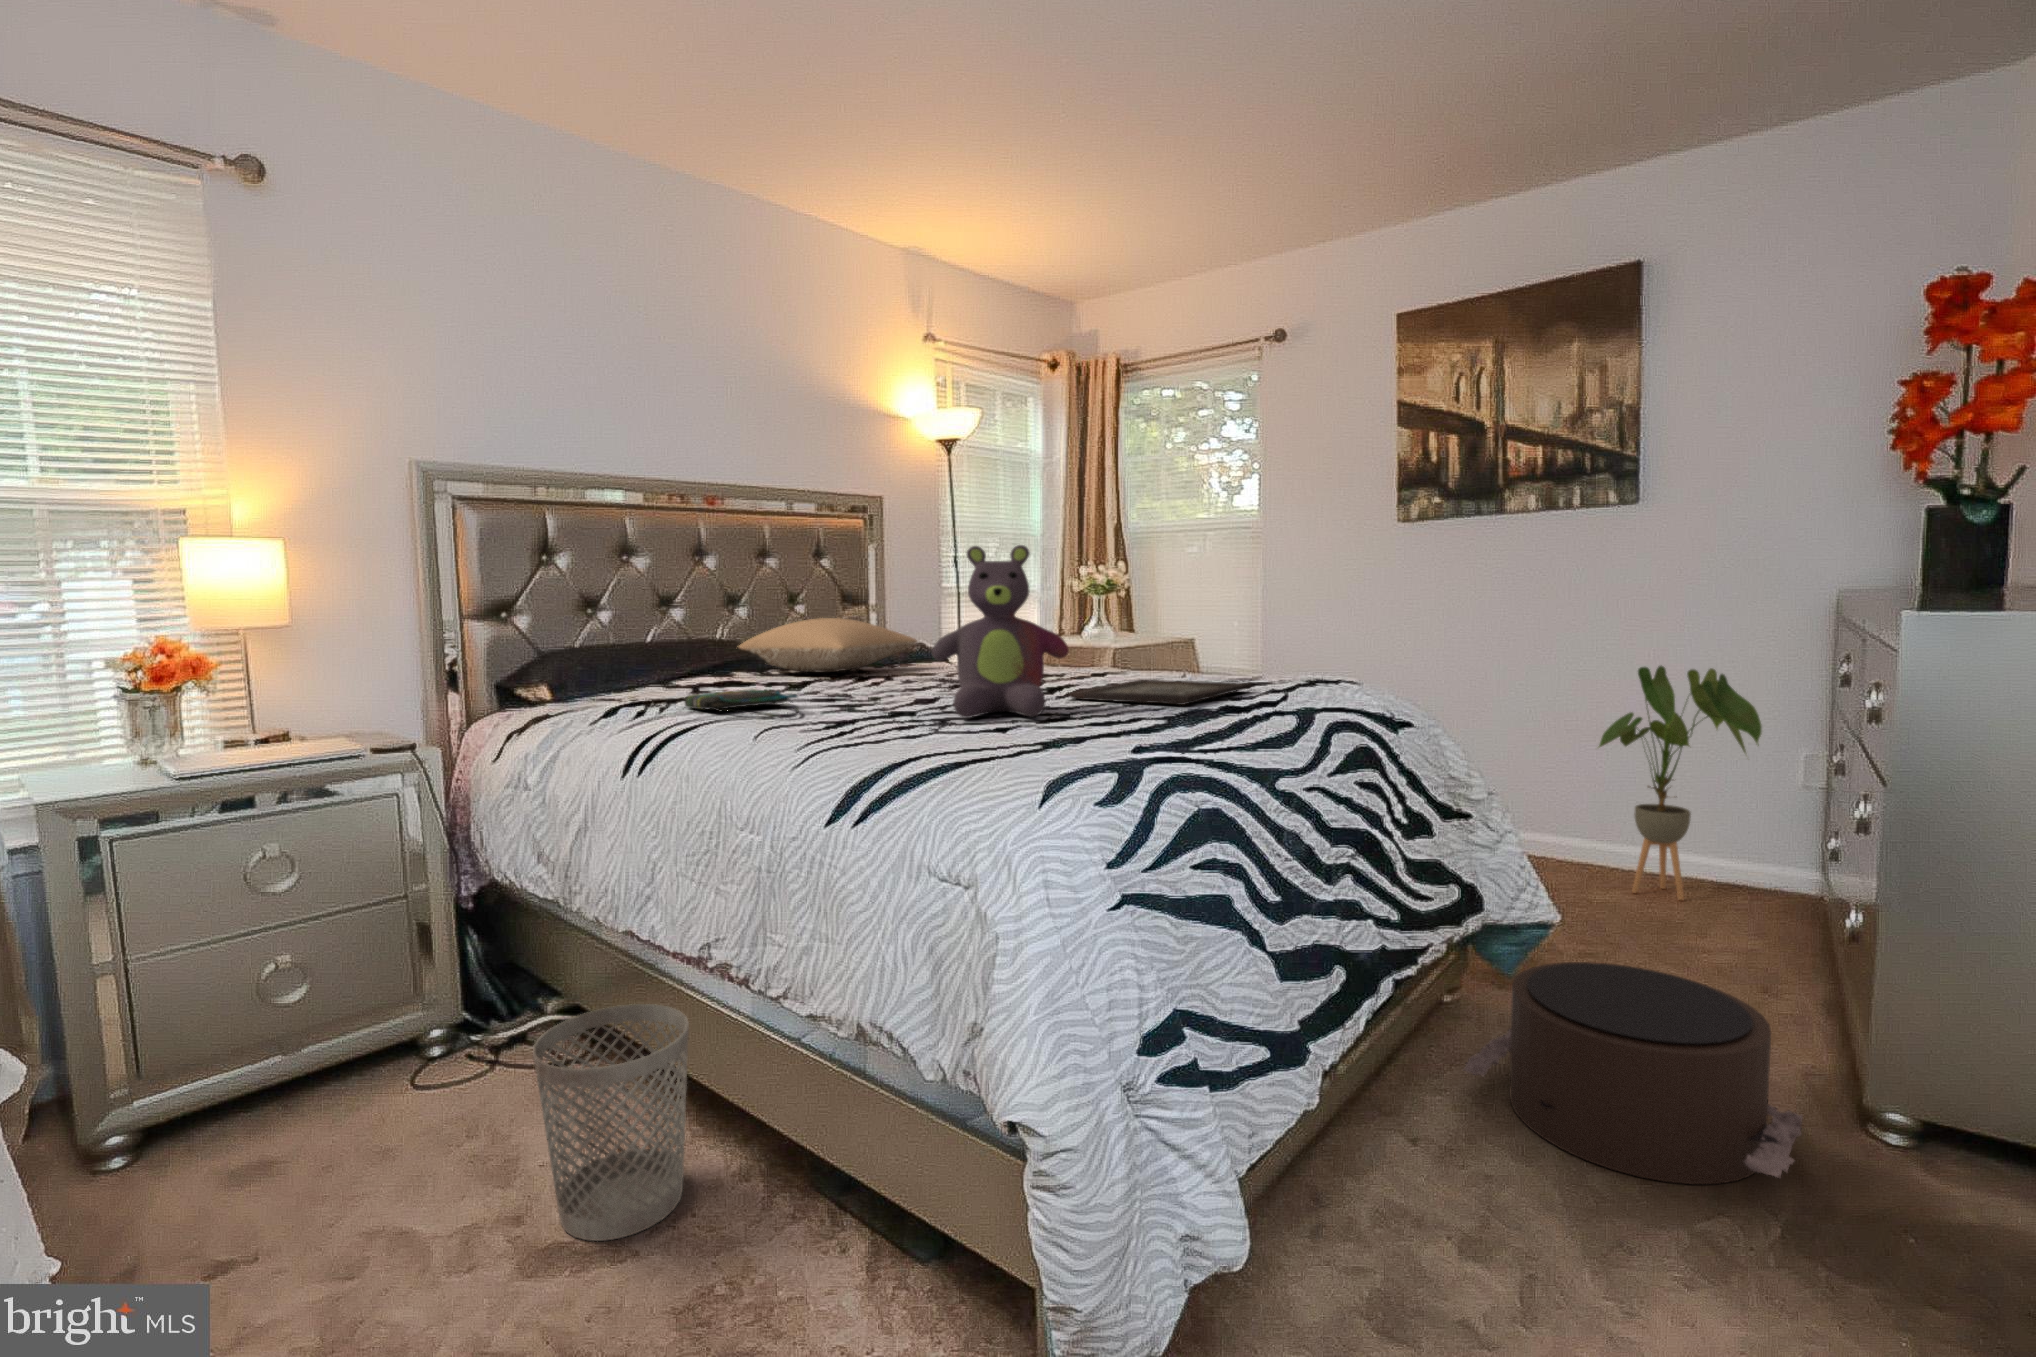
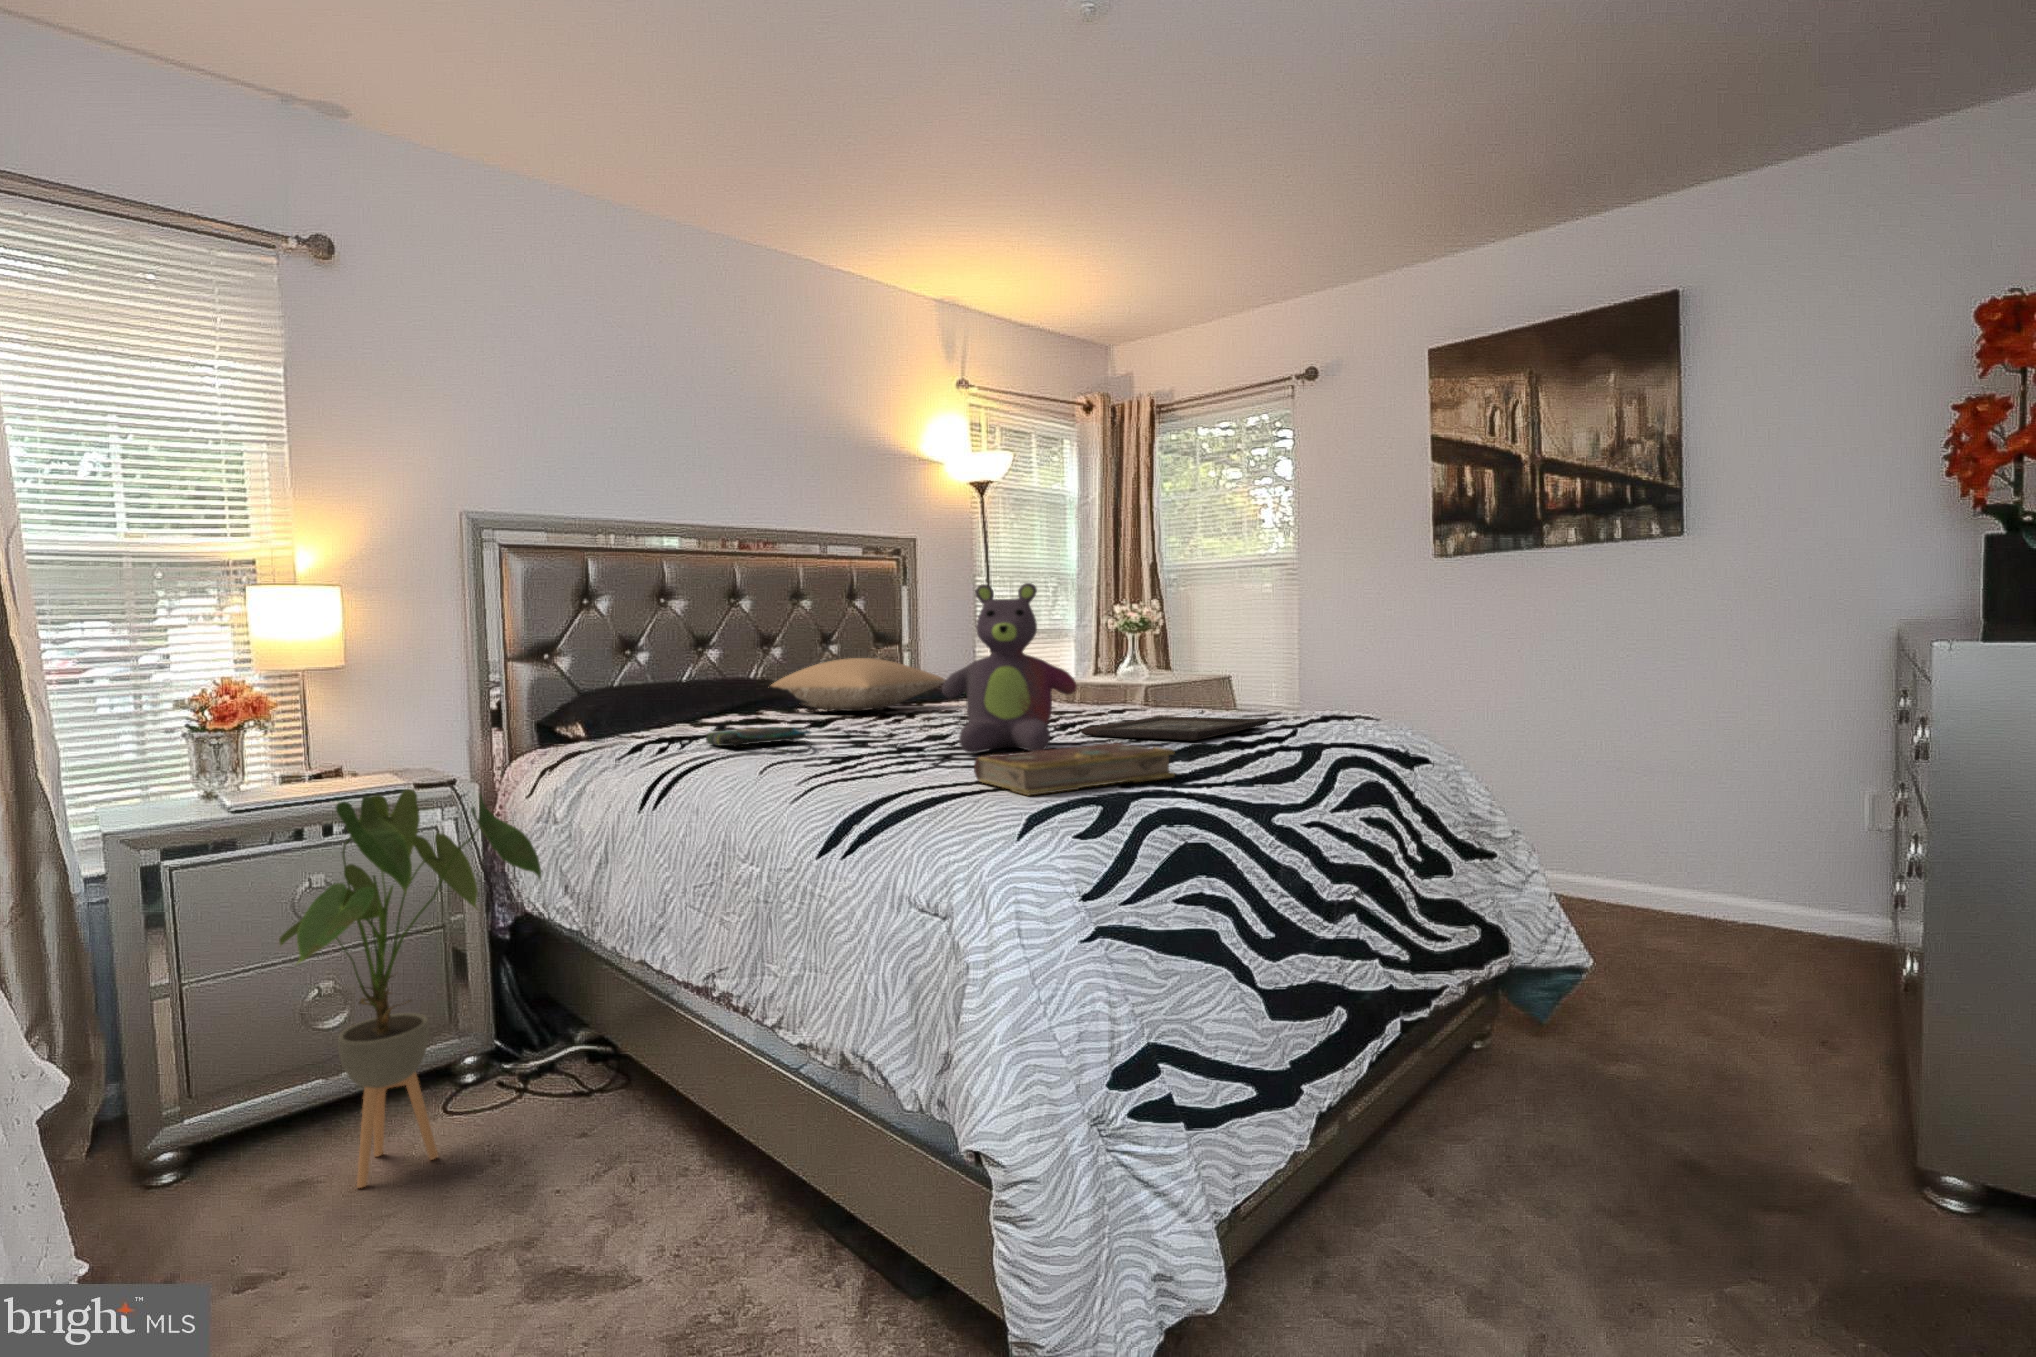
house plant: present [1599,666,1762,900] -> present [279,789,541,1188]
book: none [980,709,1182,763] -> present [974,743,1175,795]
pouf: present [1463,962,1803,1184] -> none [1484,1008,1849,1246]
wastebasket: present [533,1004,689,1241] -> none [540,1034,693,1268]

